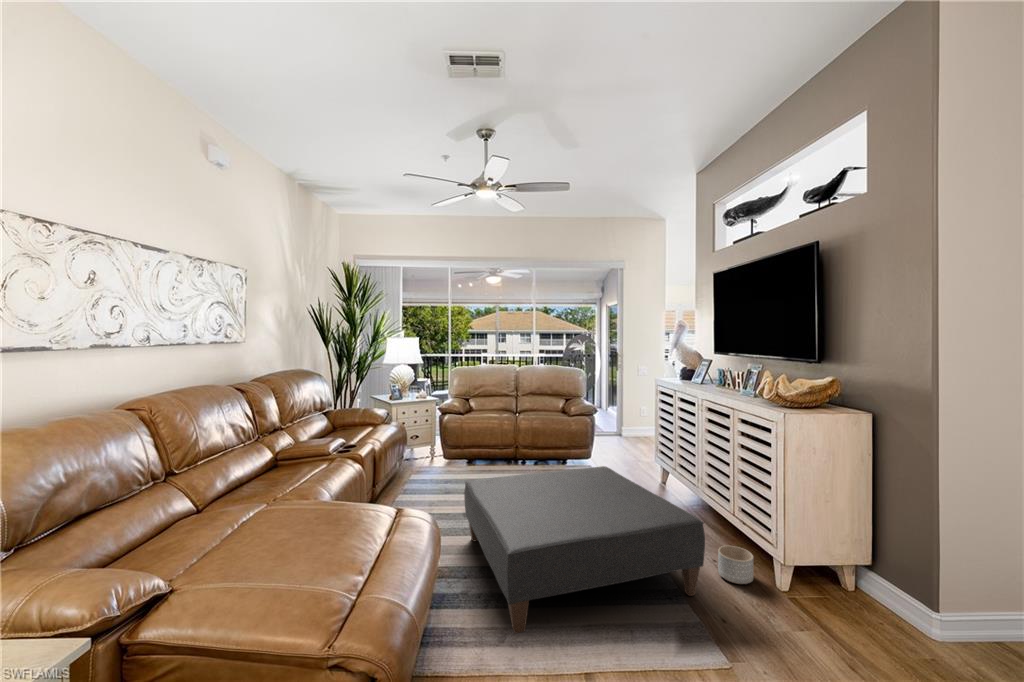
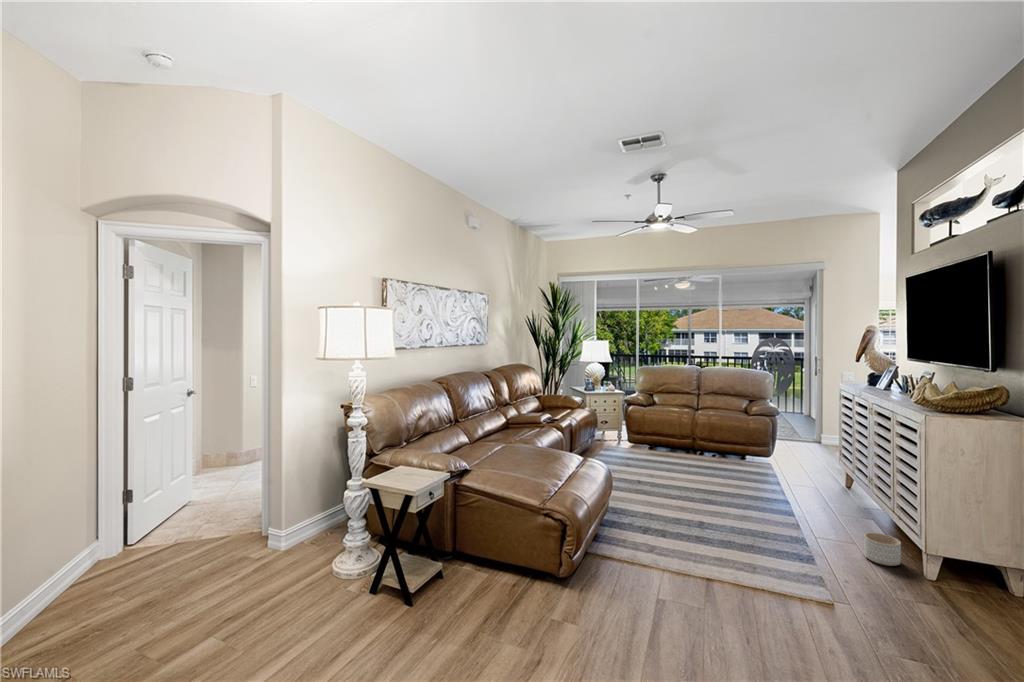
ottoman: present [464,466,705,634] -> none [638,452,839,562]

